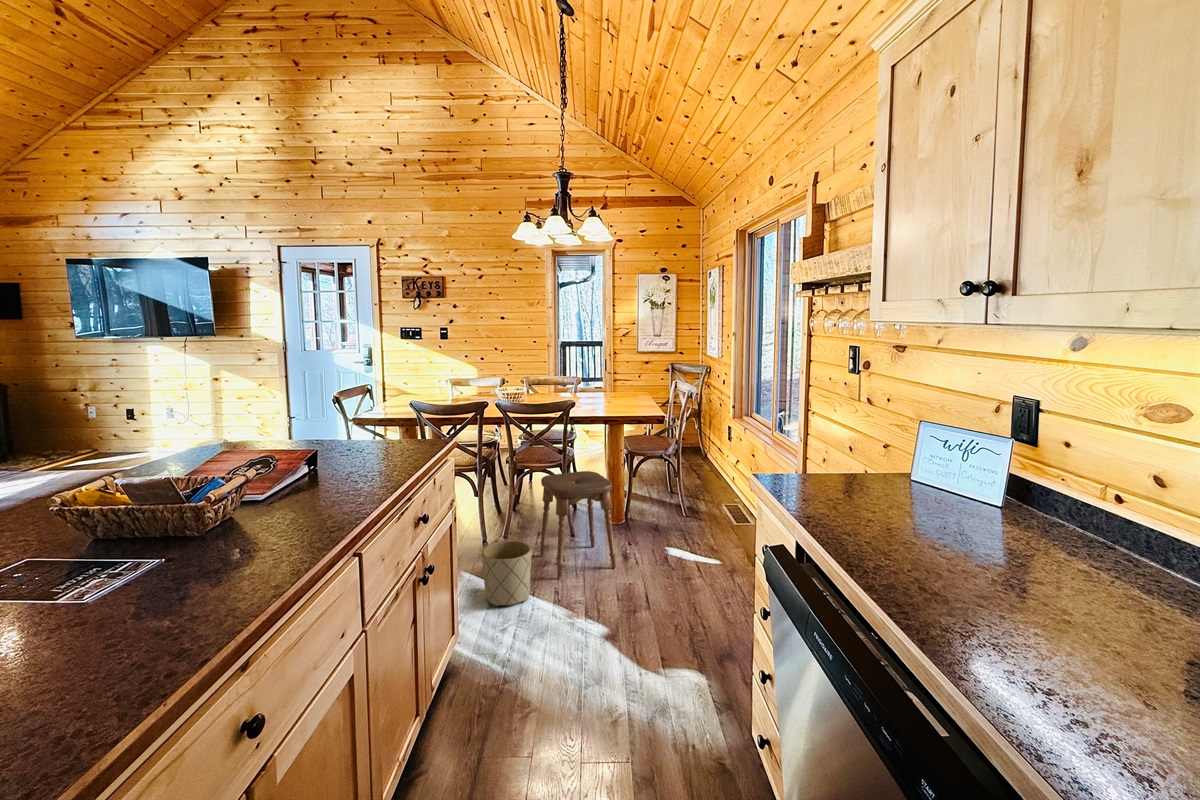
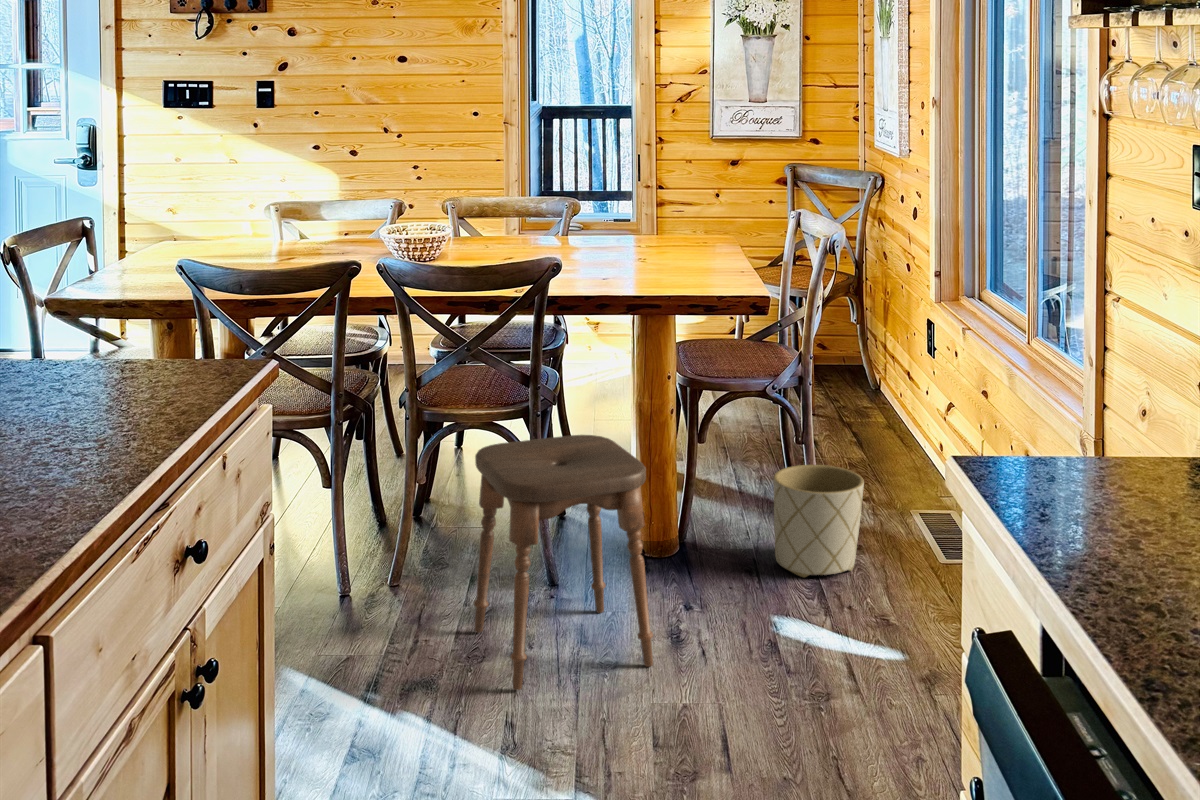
planter: present [482,541,531,607] -> present [773,465,864,577]

